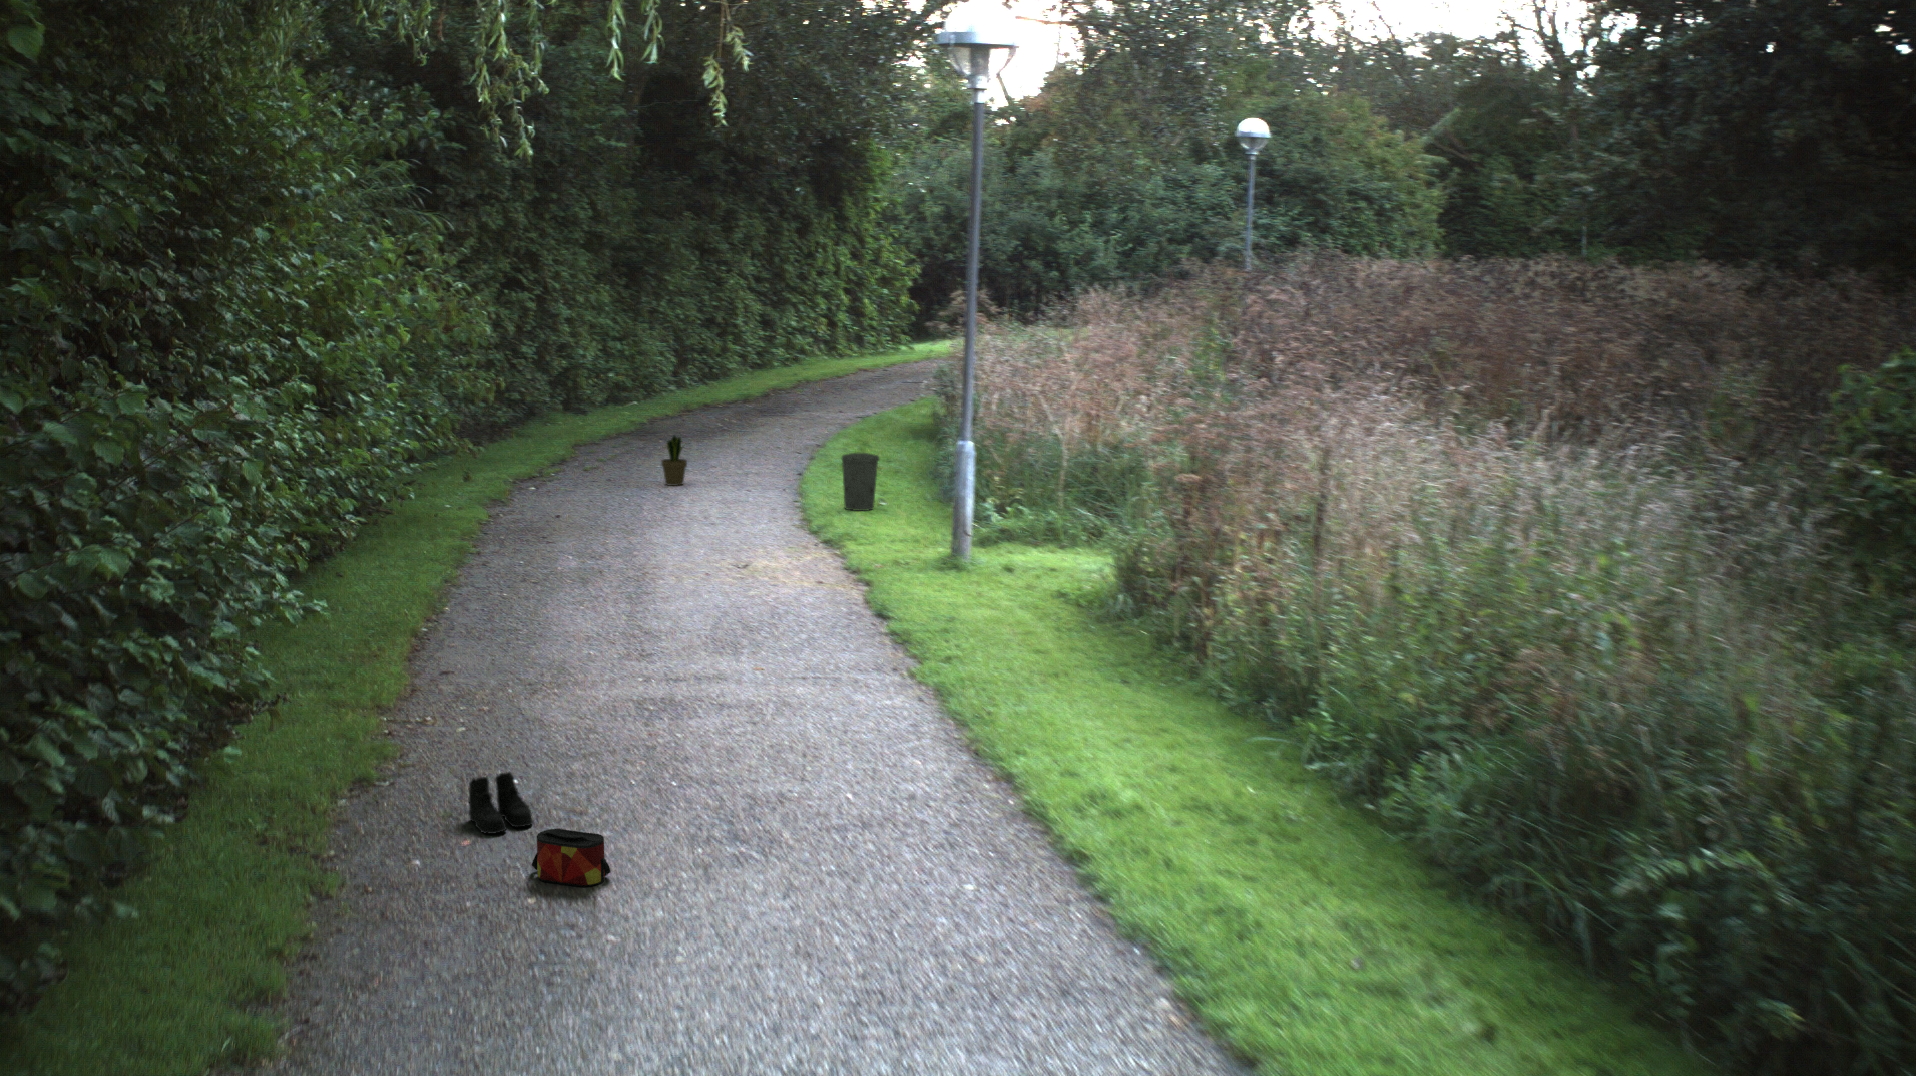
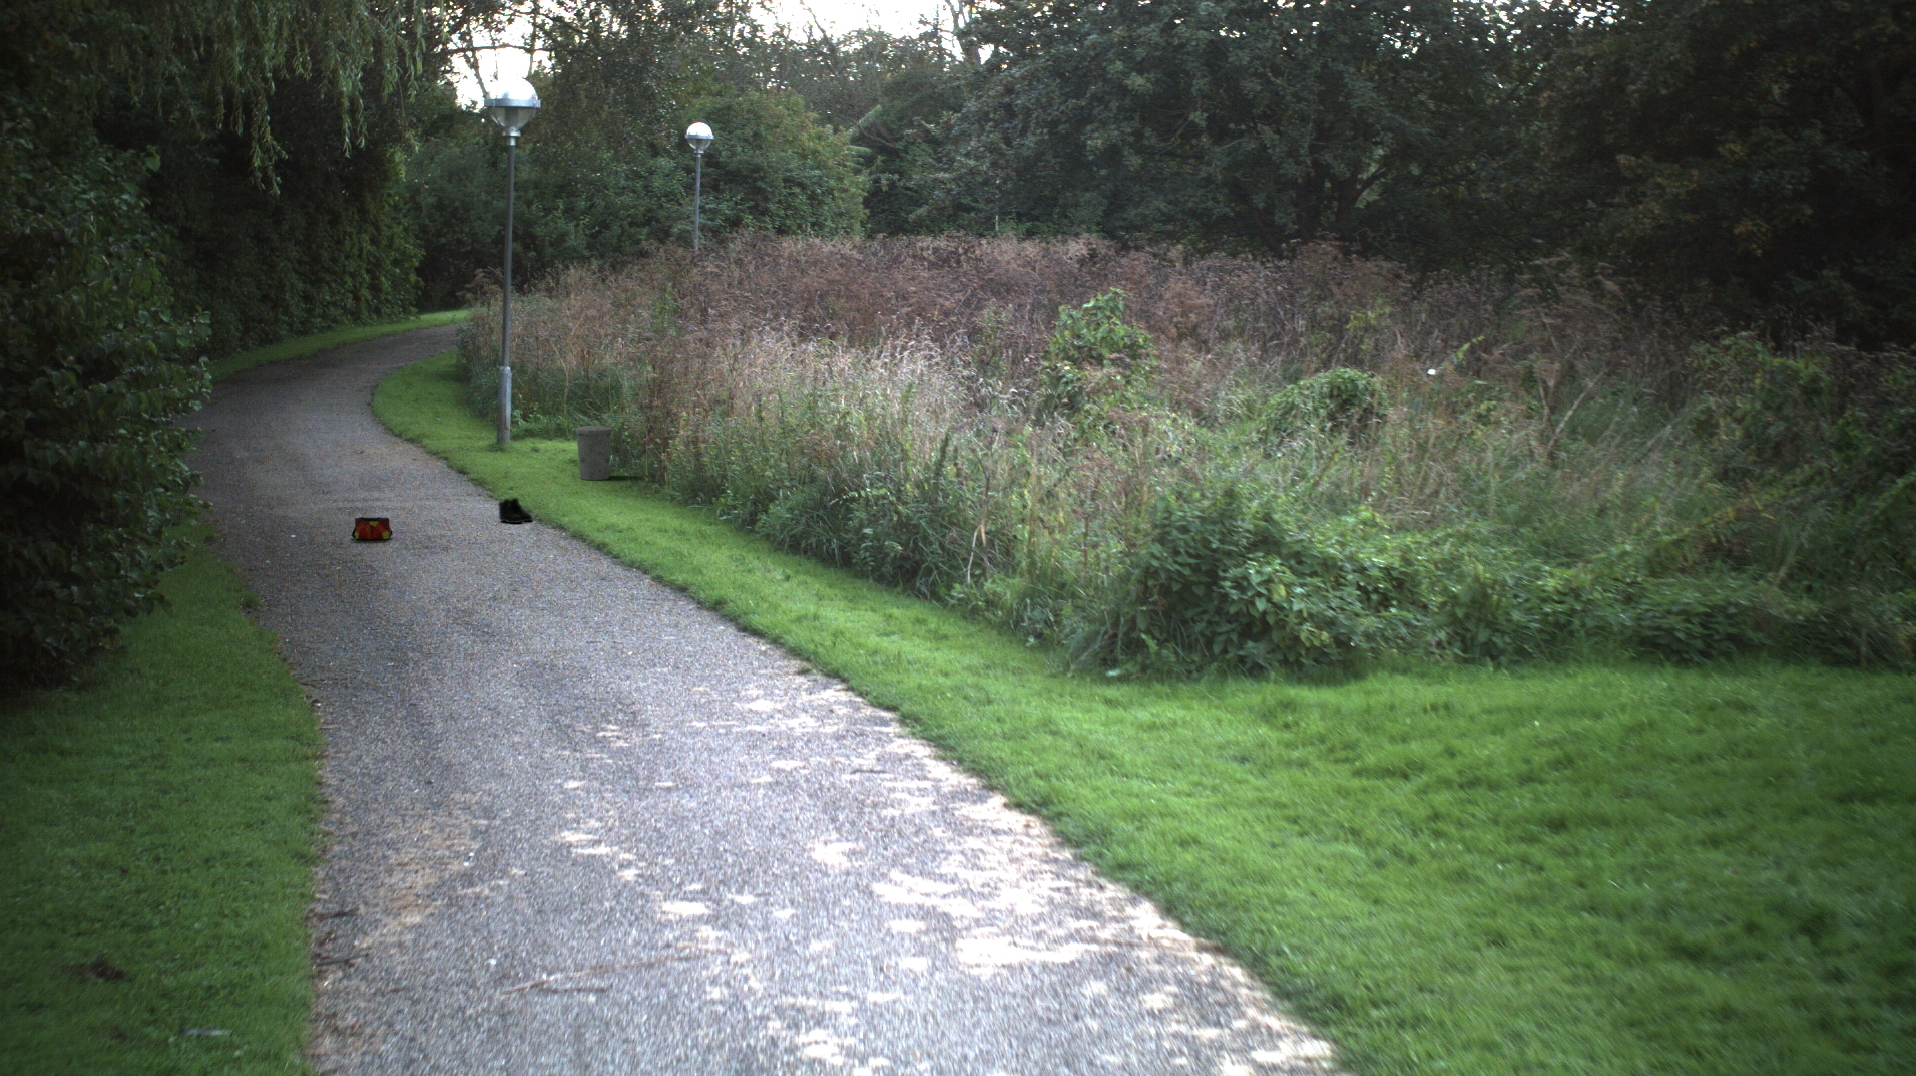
potted plant: present [661,436,687,486] -> none [248,377,272,417]
trash can: present [841,453,879,511] -> present [576,426,612,480]
boots: present [469,772,533,834] -> present [499,498,532,523]

